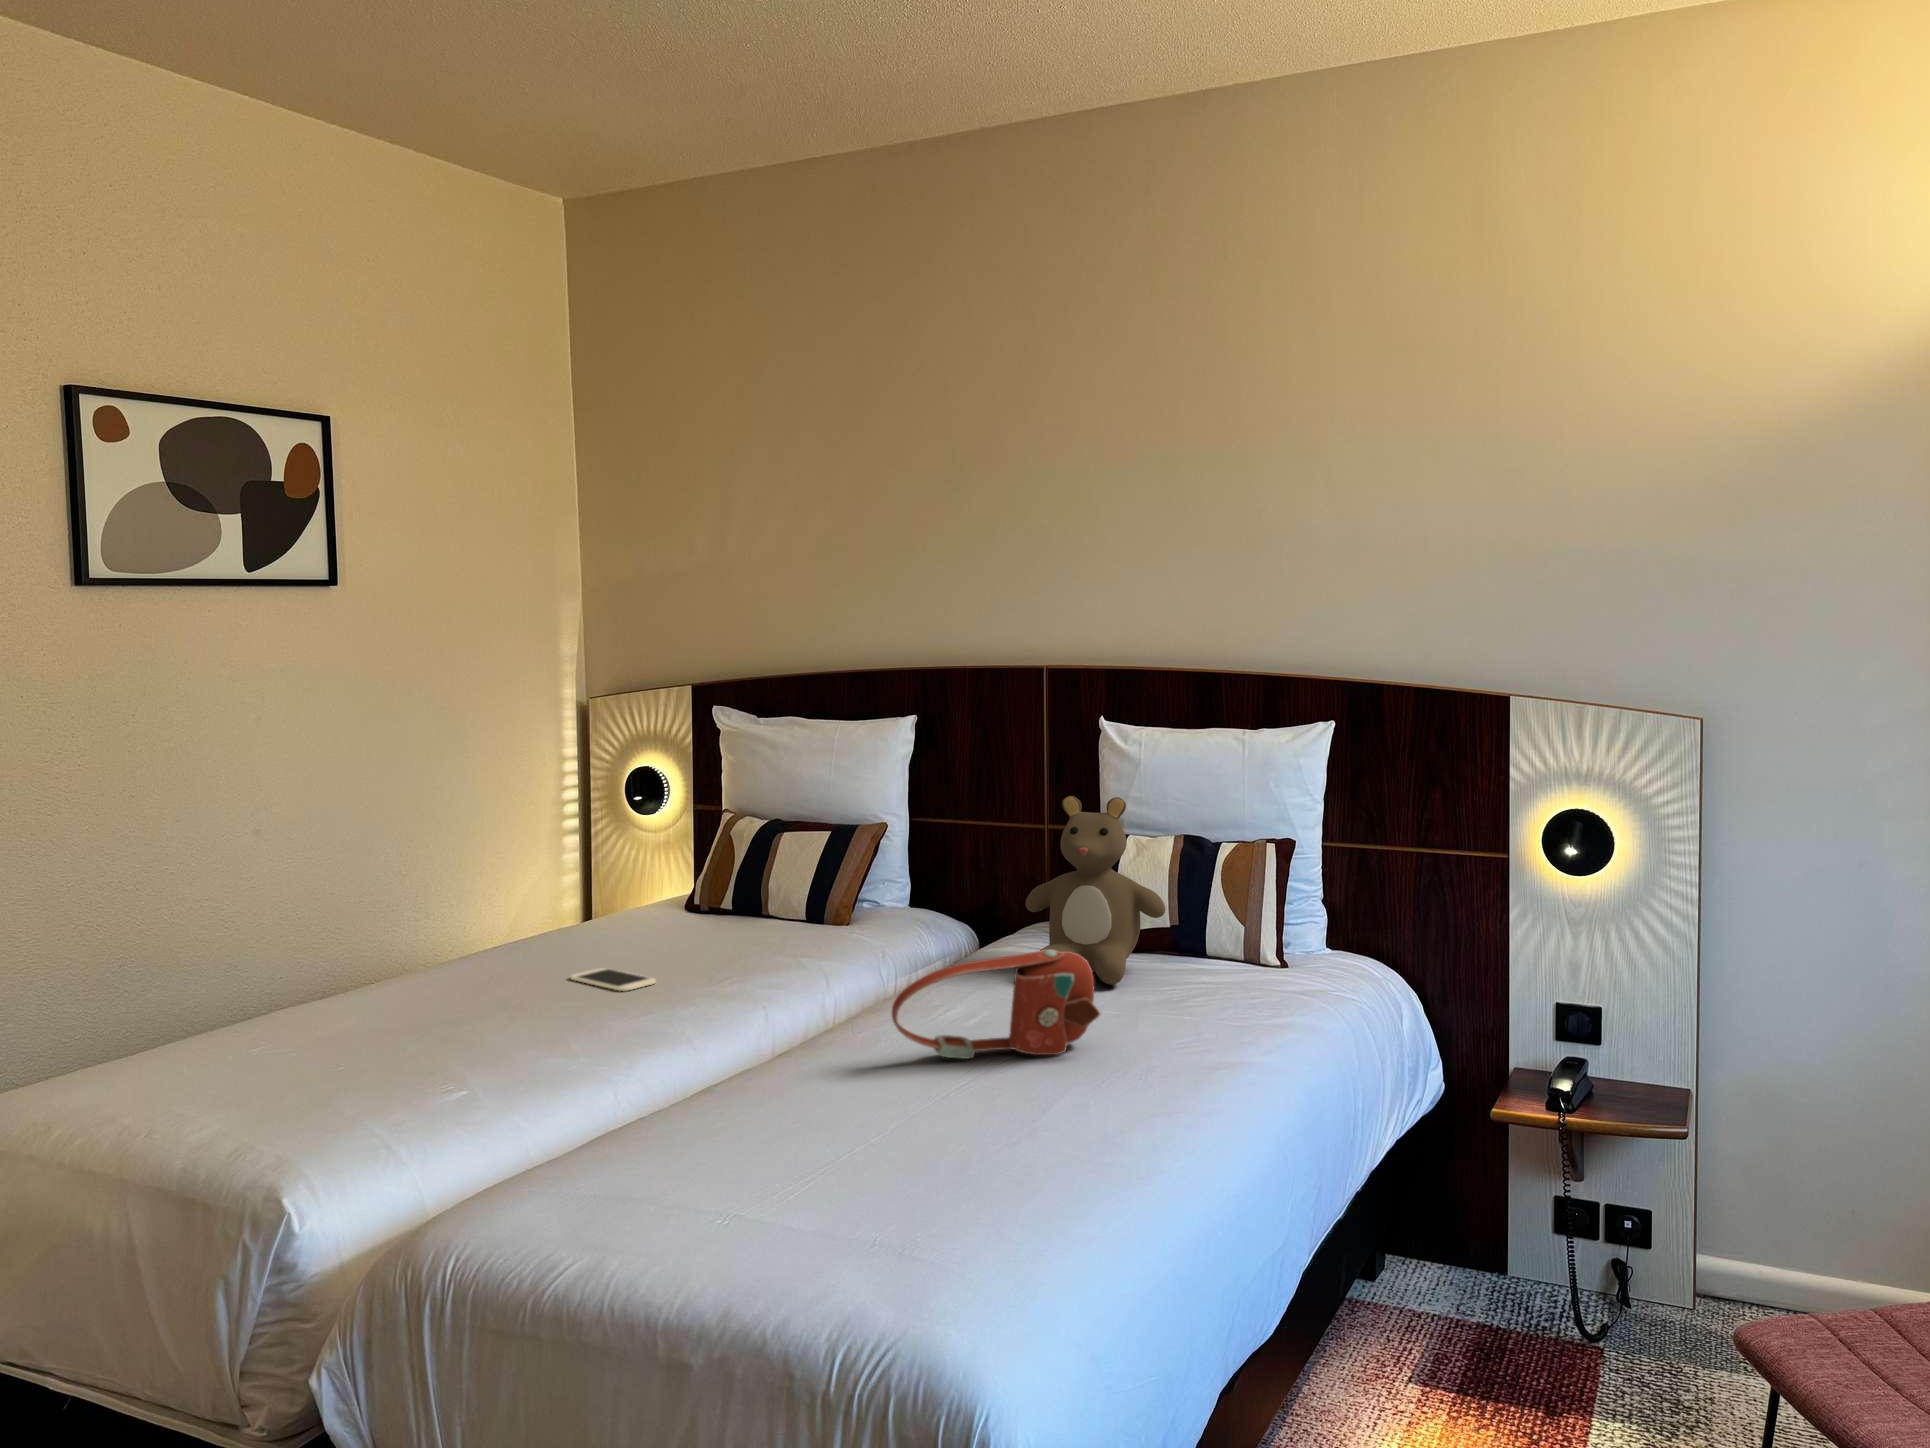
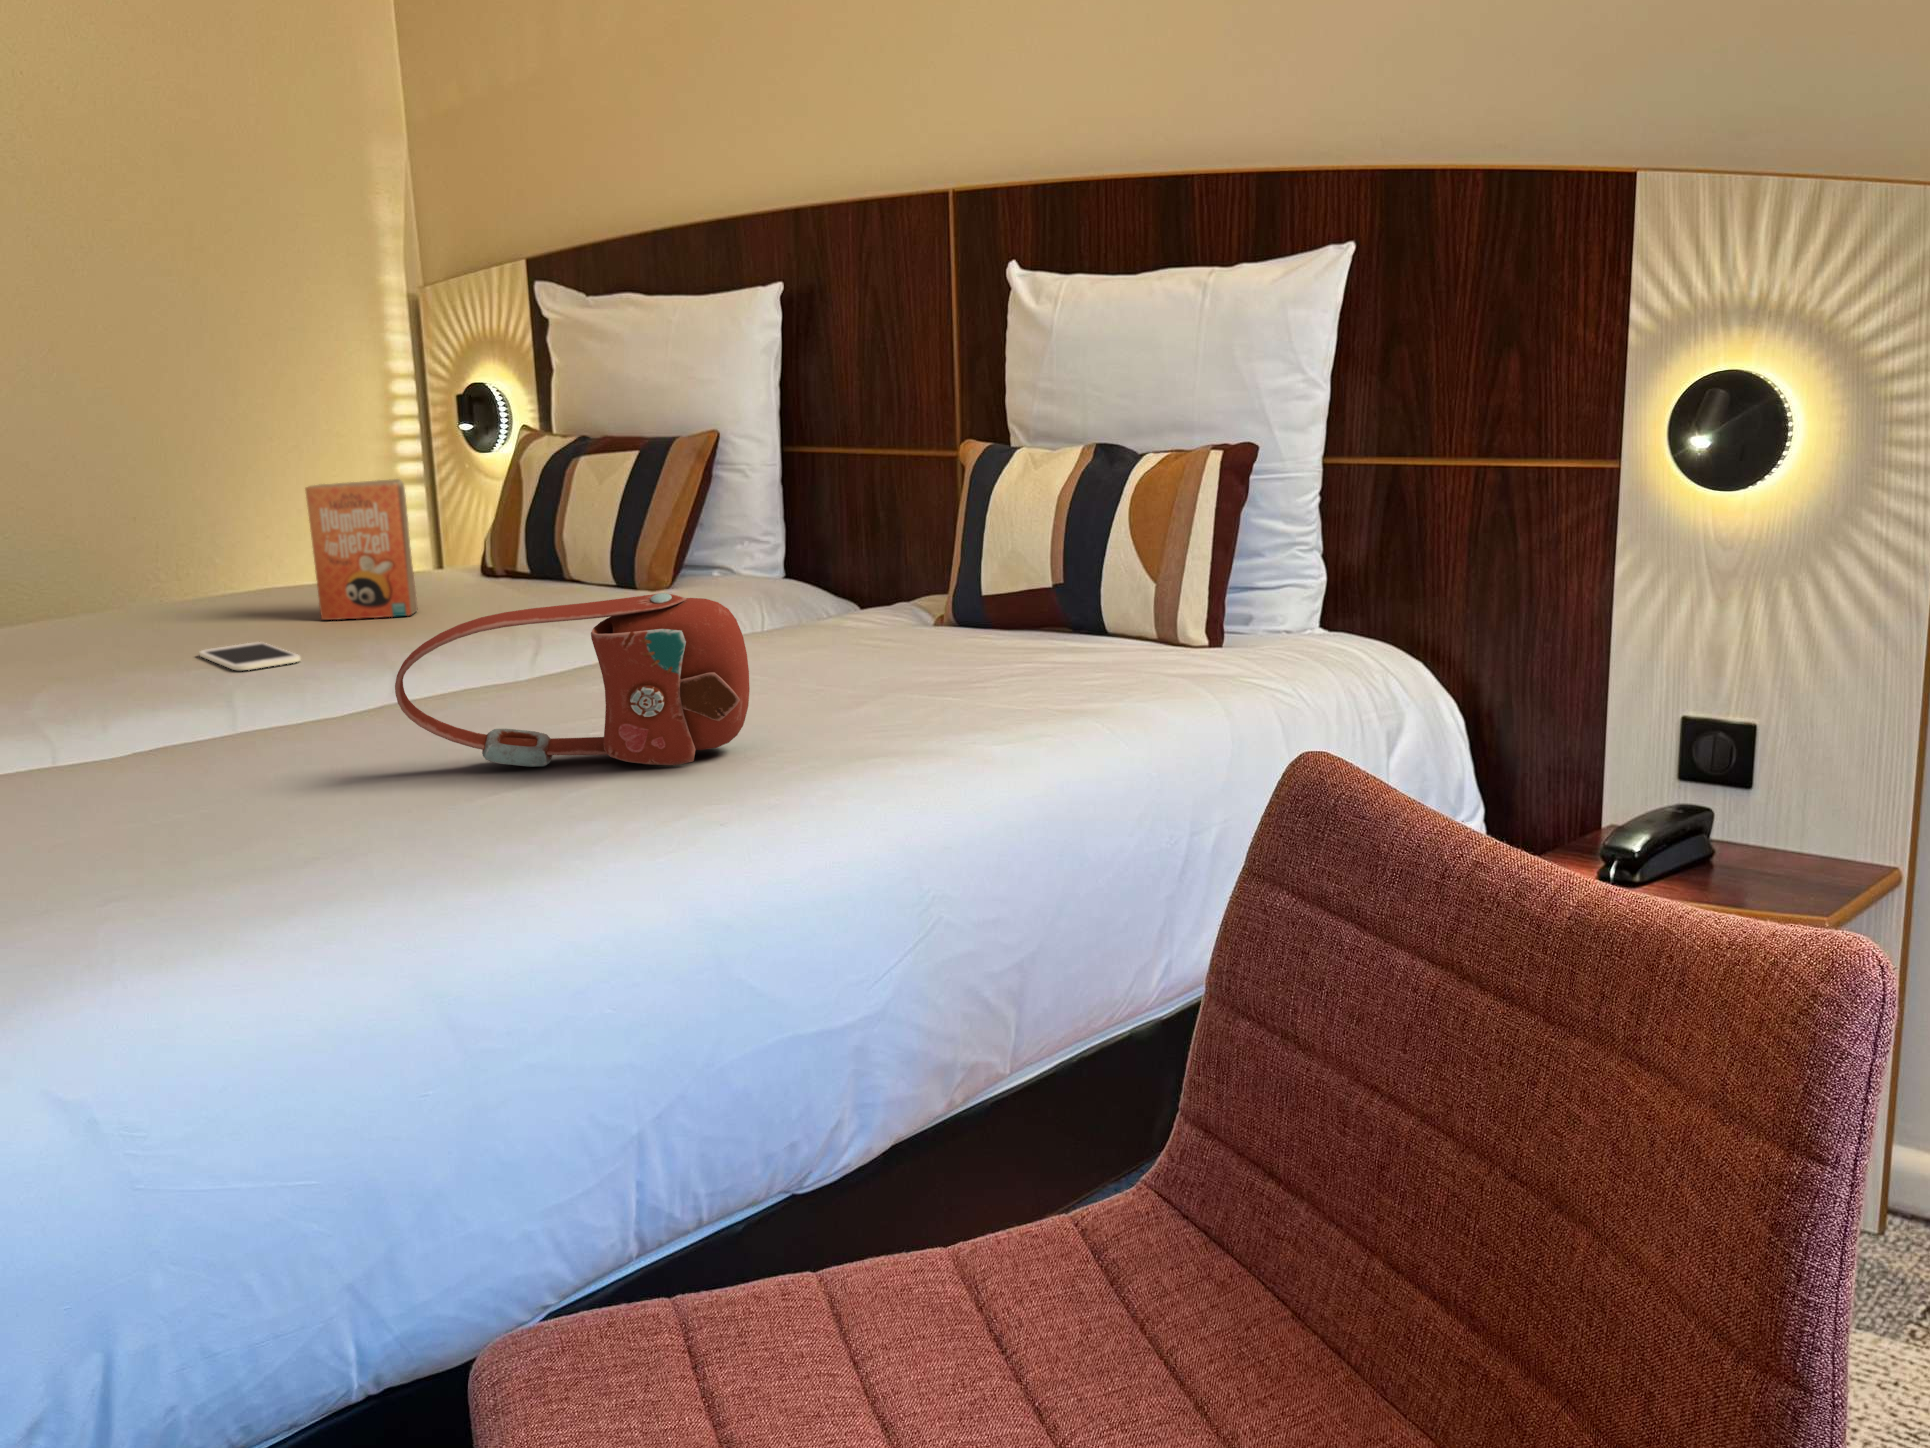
teddy bear: present [1025,796,1165,985] -> none [792,370,1017,670]
paperback book: none [582,849,711,961] -> present [305,479,418,620]

